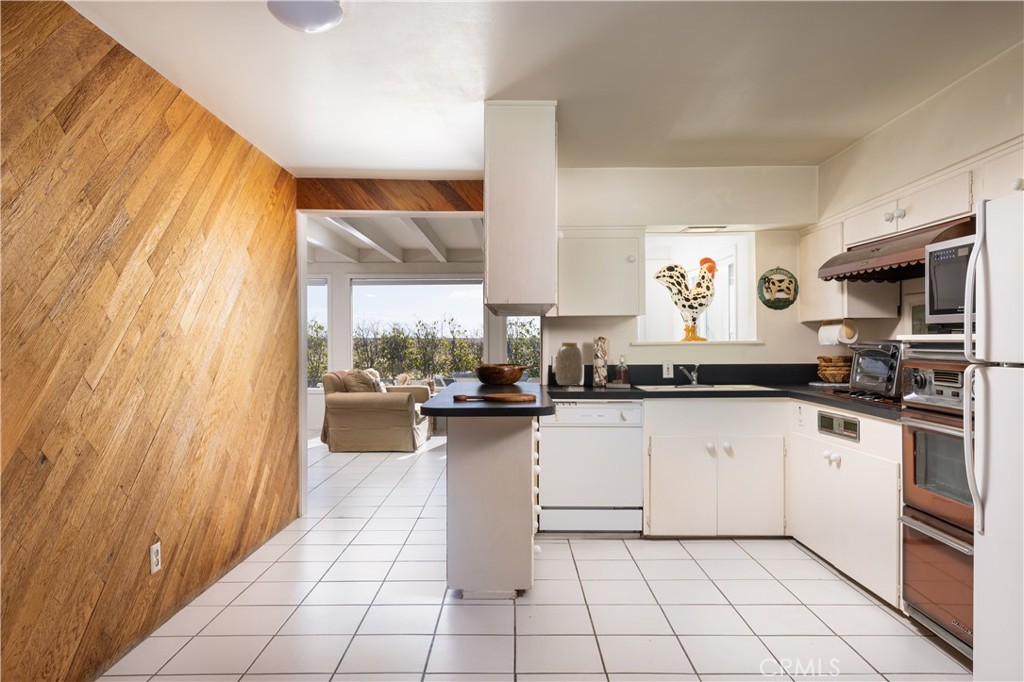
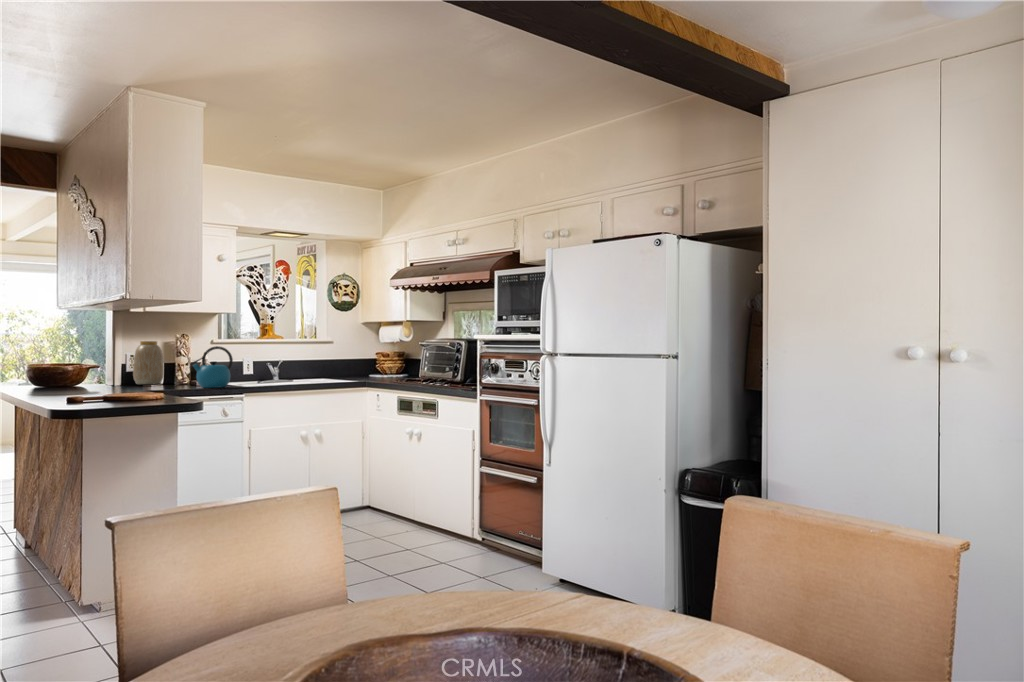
kettle: none [599,350,643,396] -> present [191,346,233,388]

